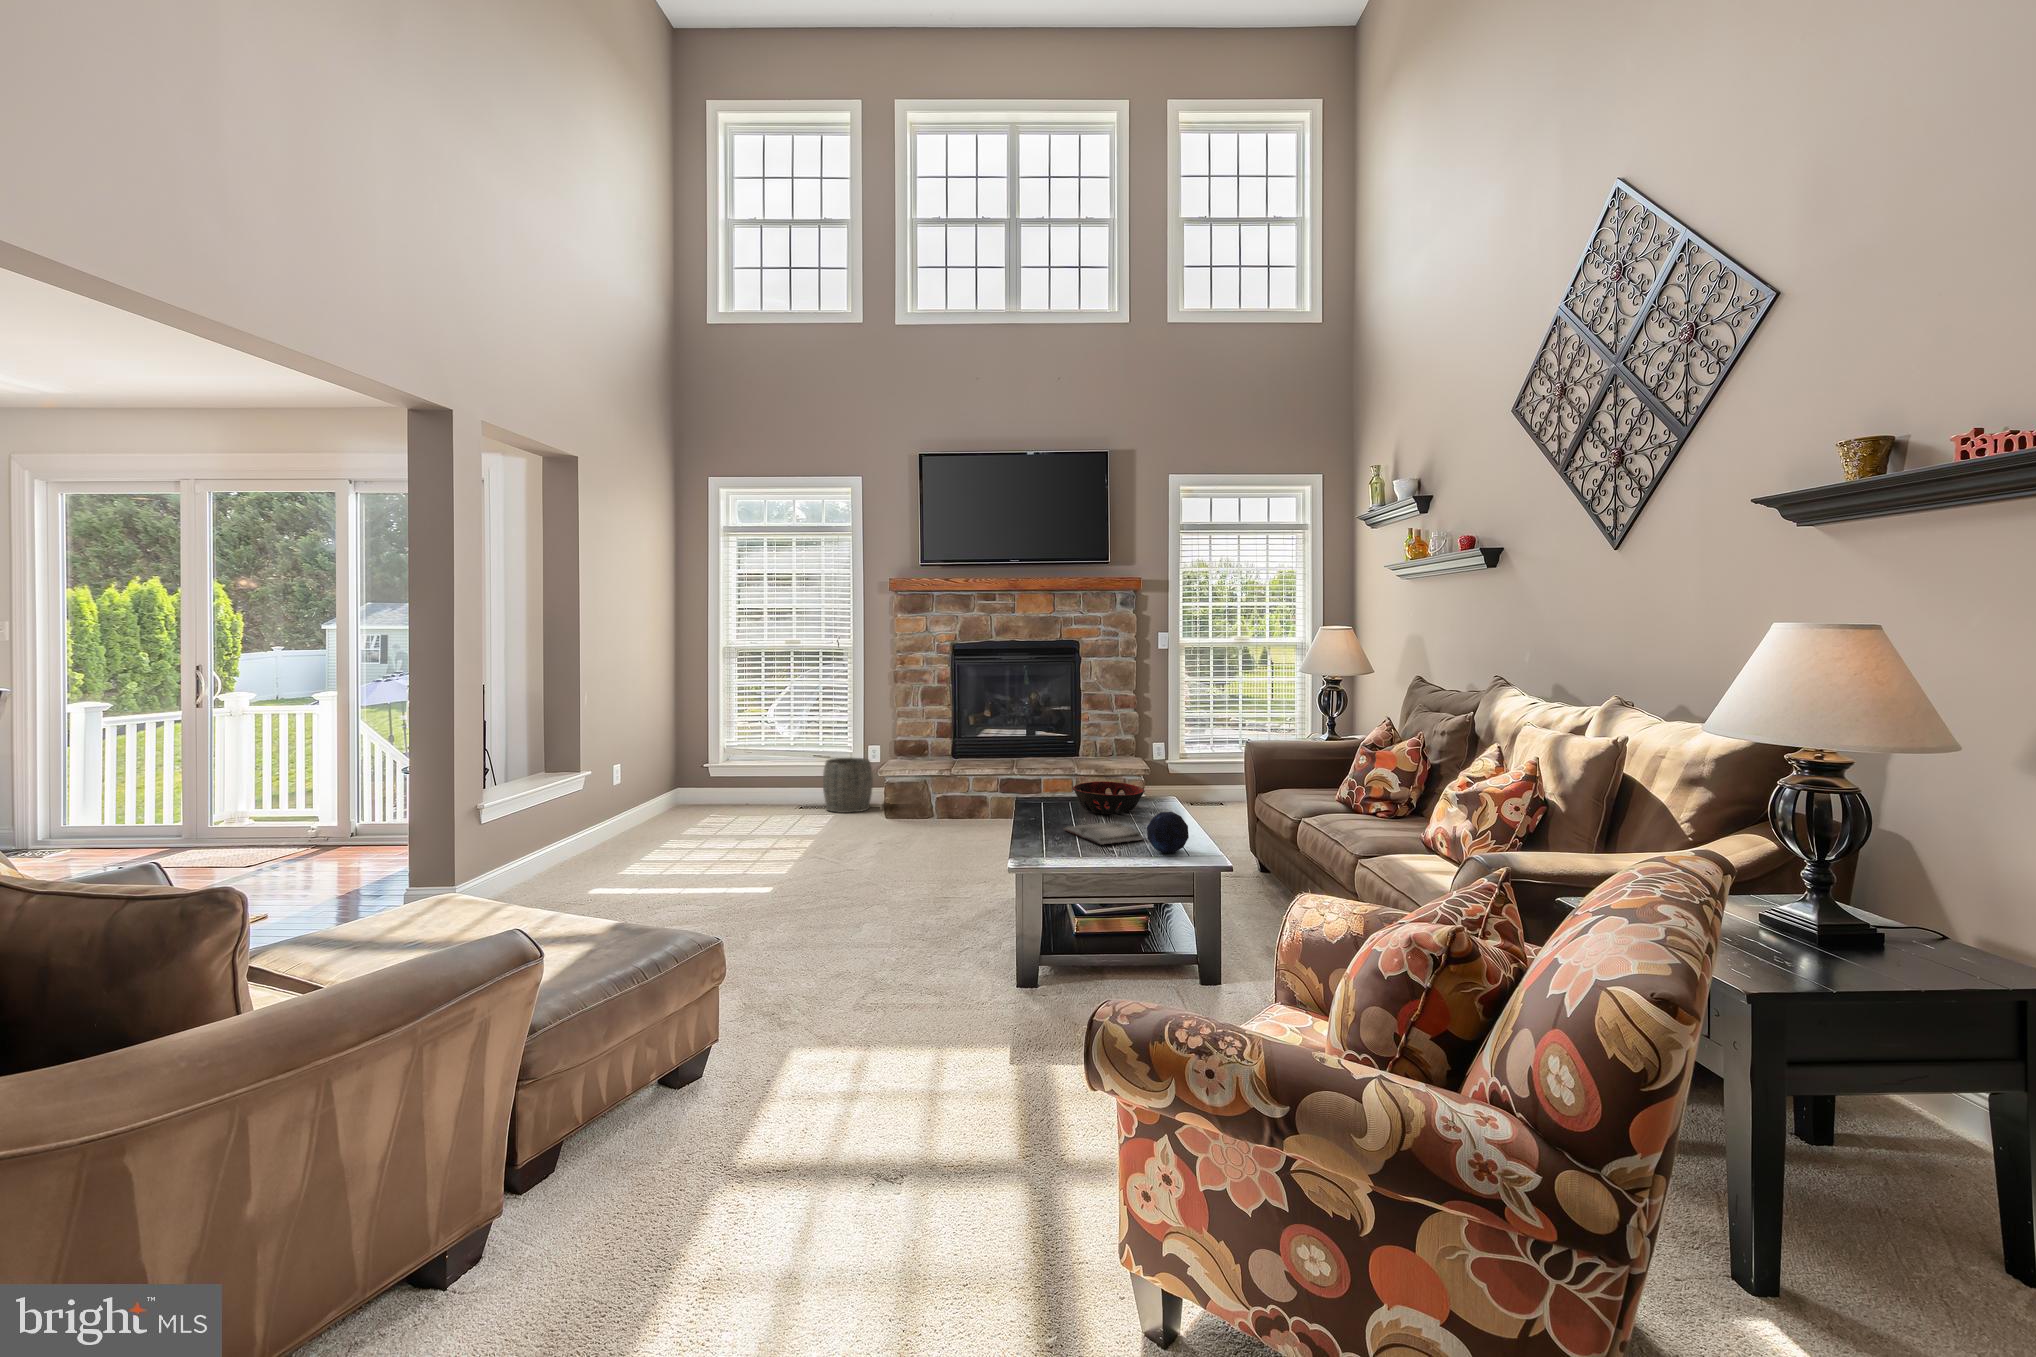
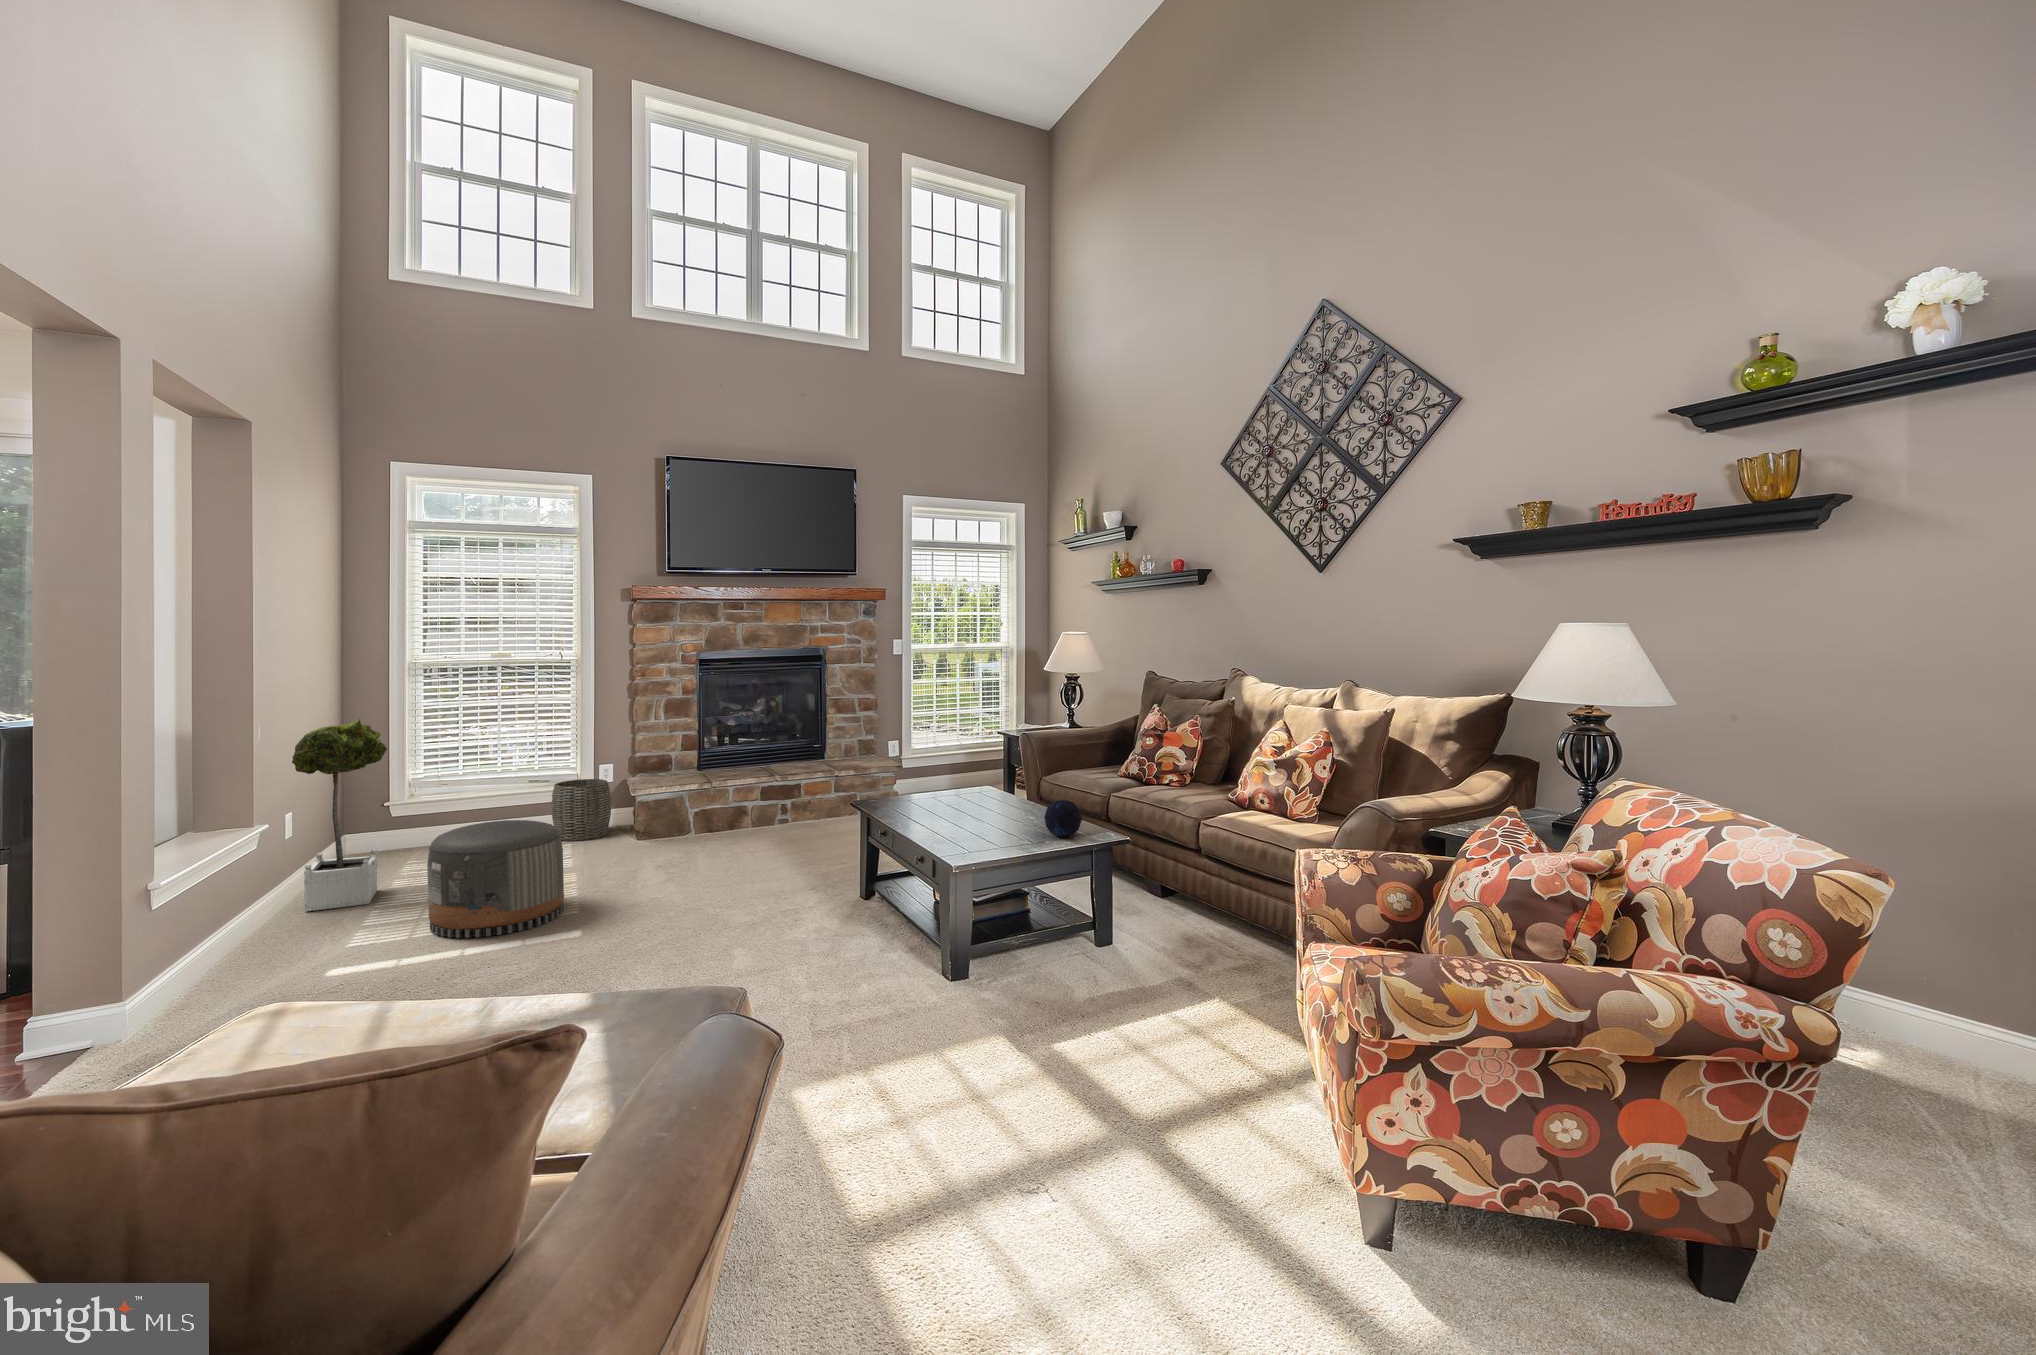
potted tree: none [606,693,674,845] -> present [292,719,387,911]
decorative bowl: present [1073,781,1145,814] -> none [927,779,995,809]
pouf: none [673,786,778,882] -> present [427,820,564,938]
hardback book: present [1065,823,1144,845] -> none [947,815,1031,837]

